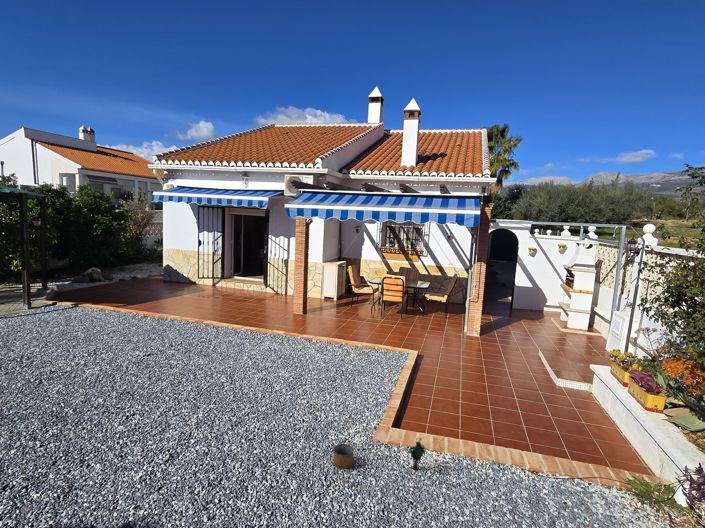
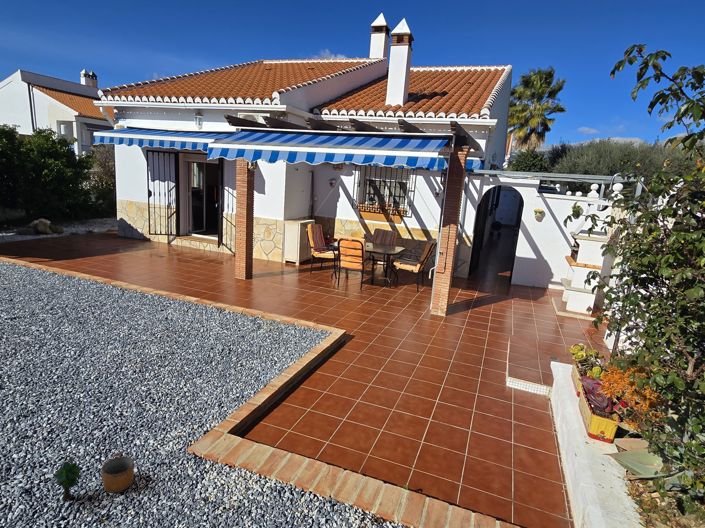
decorative plant: present [409,438,425,470] -> present [53,456,82,501]

